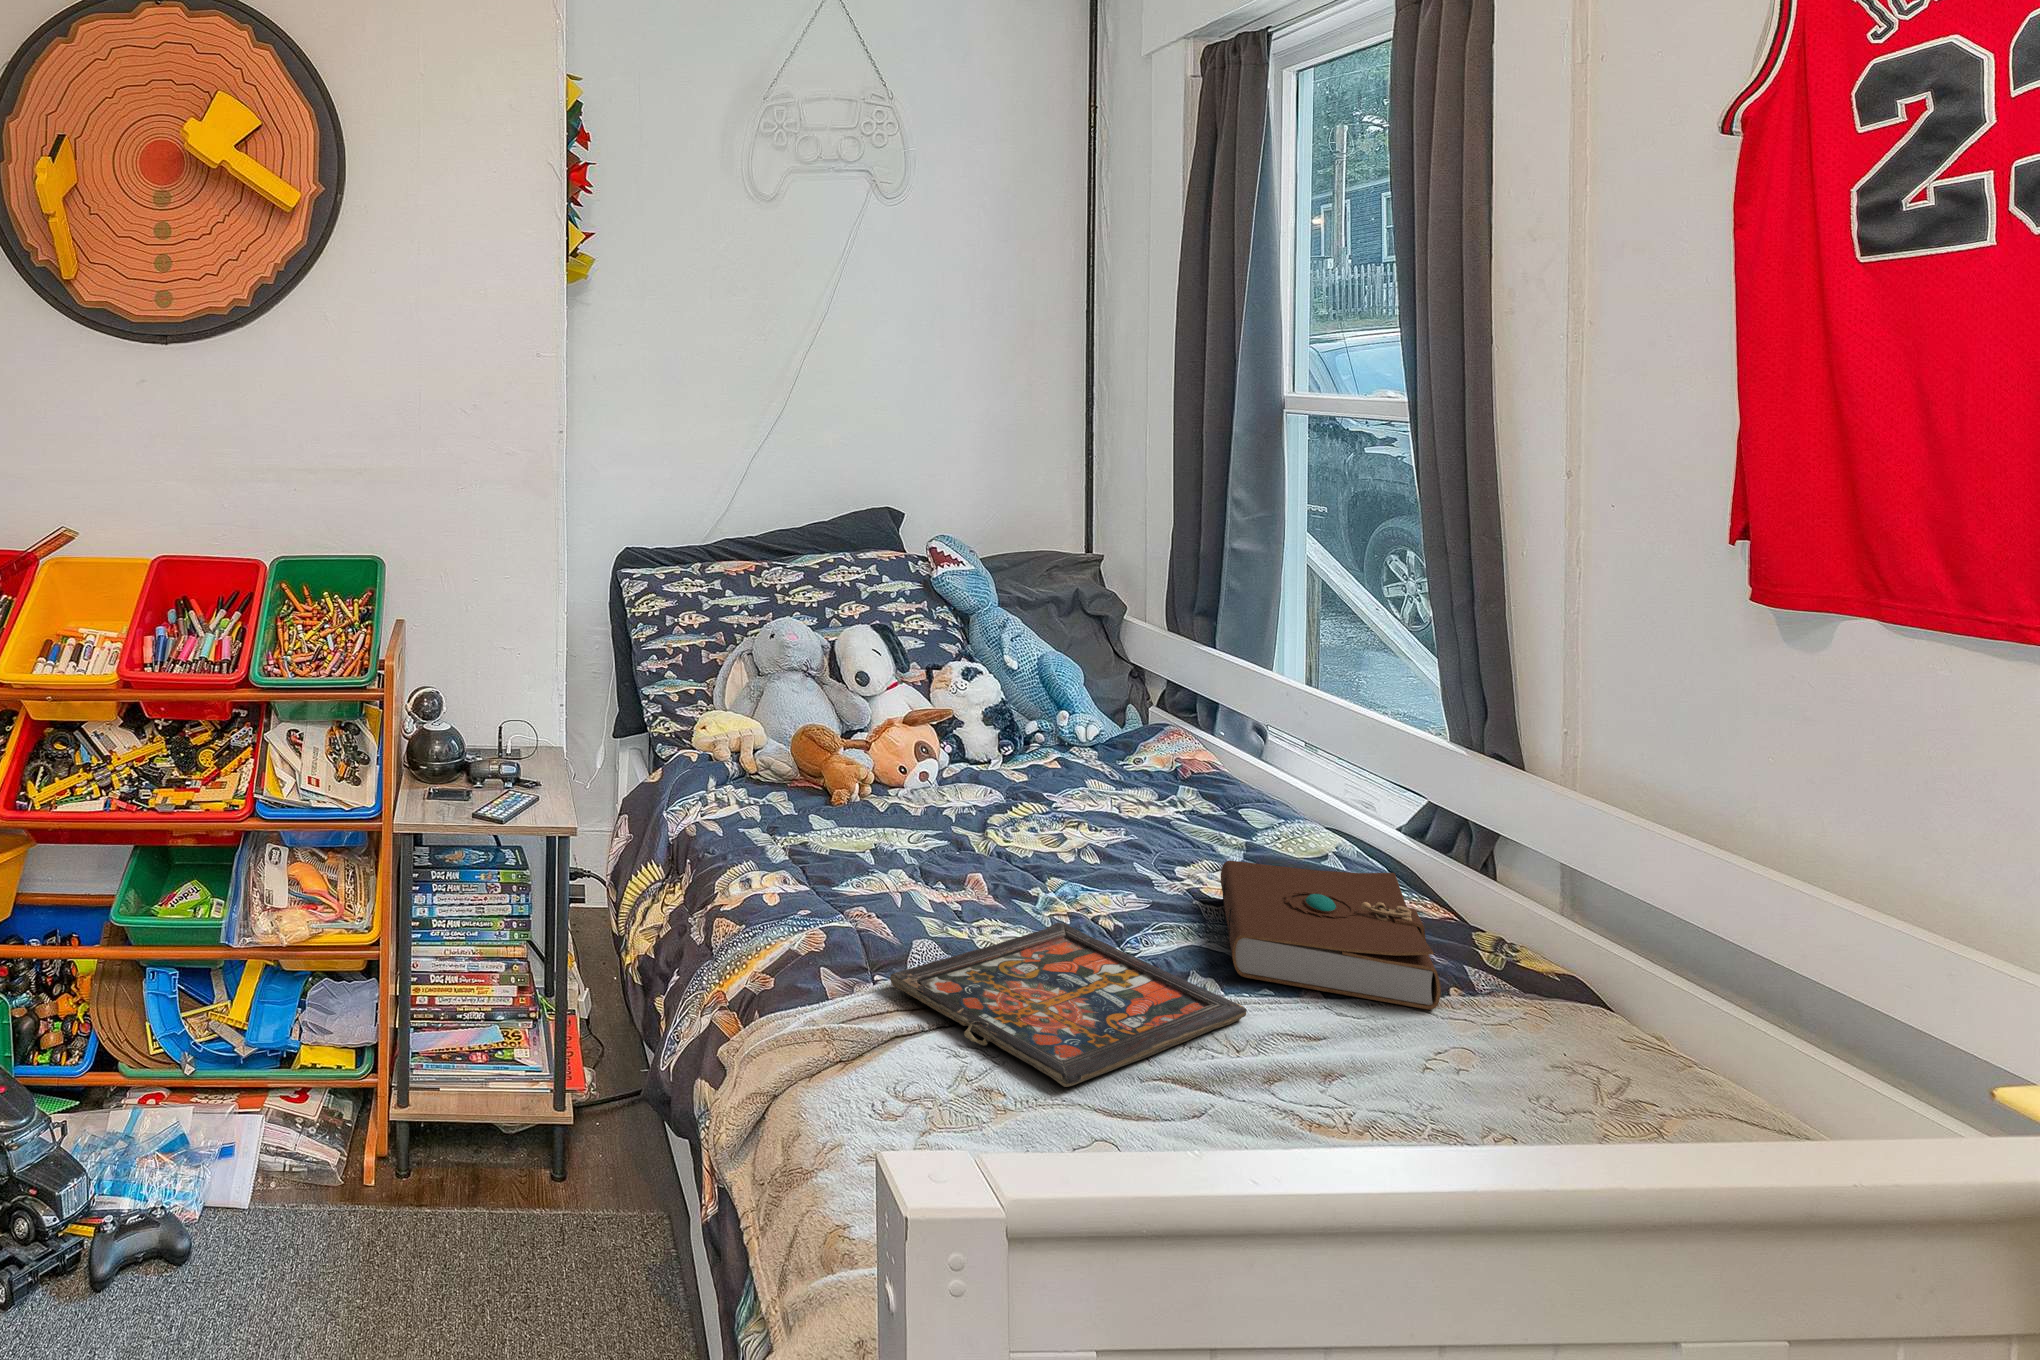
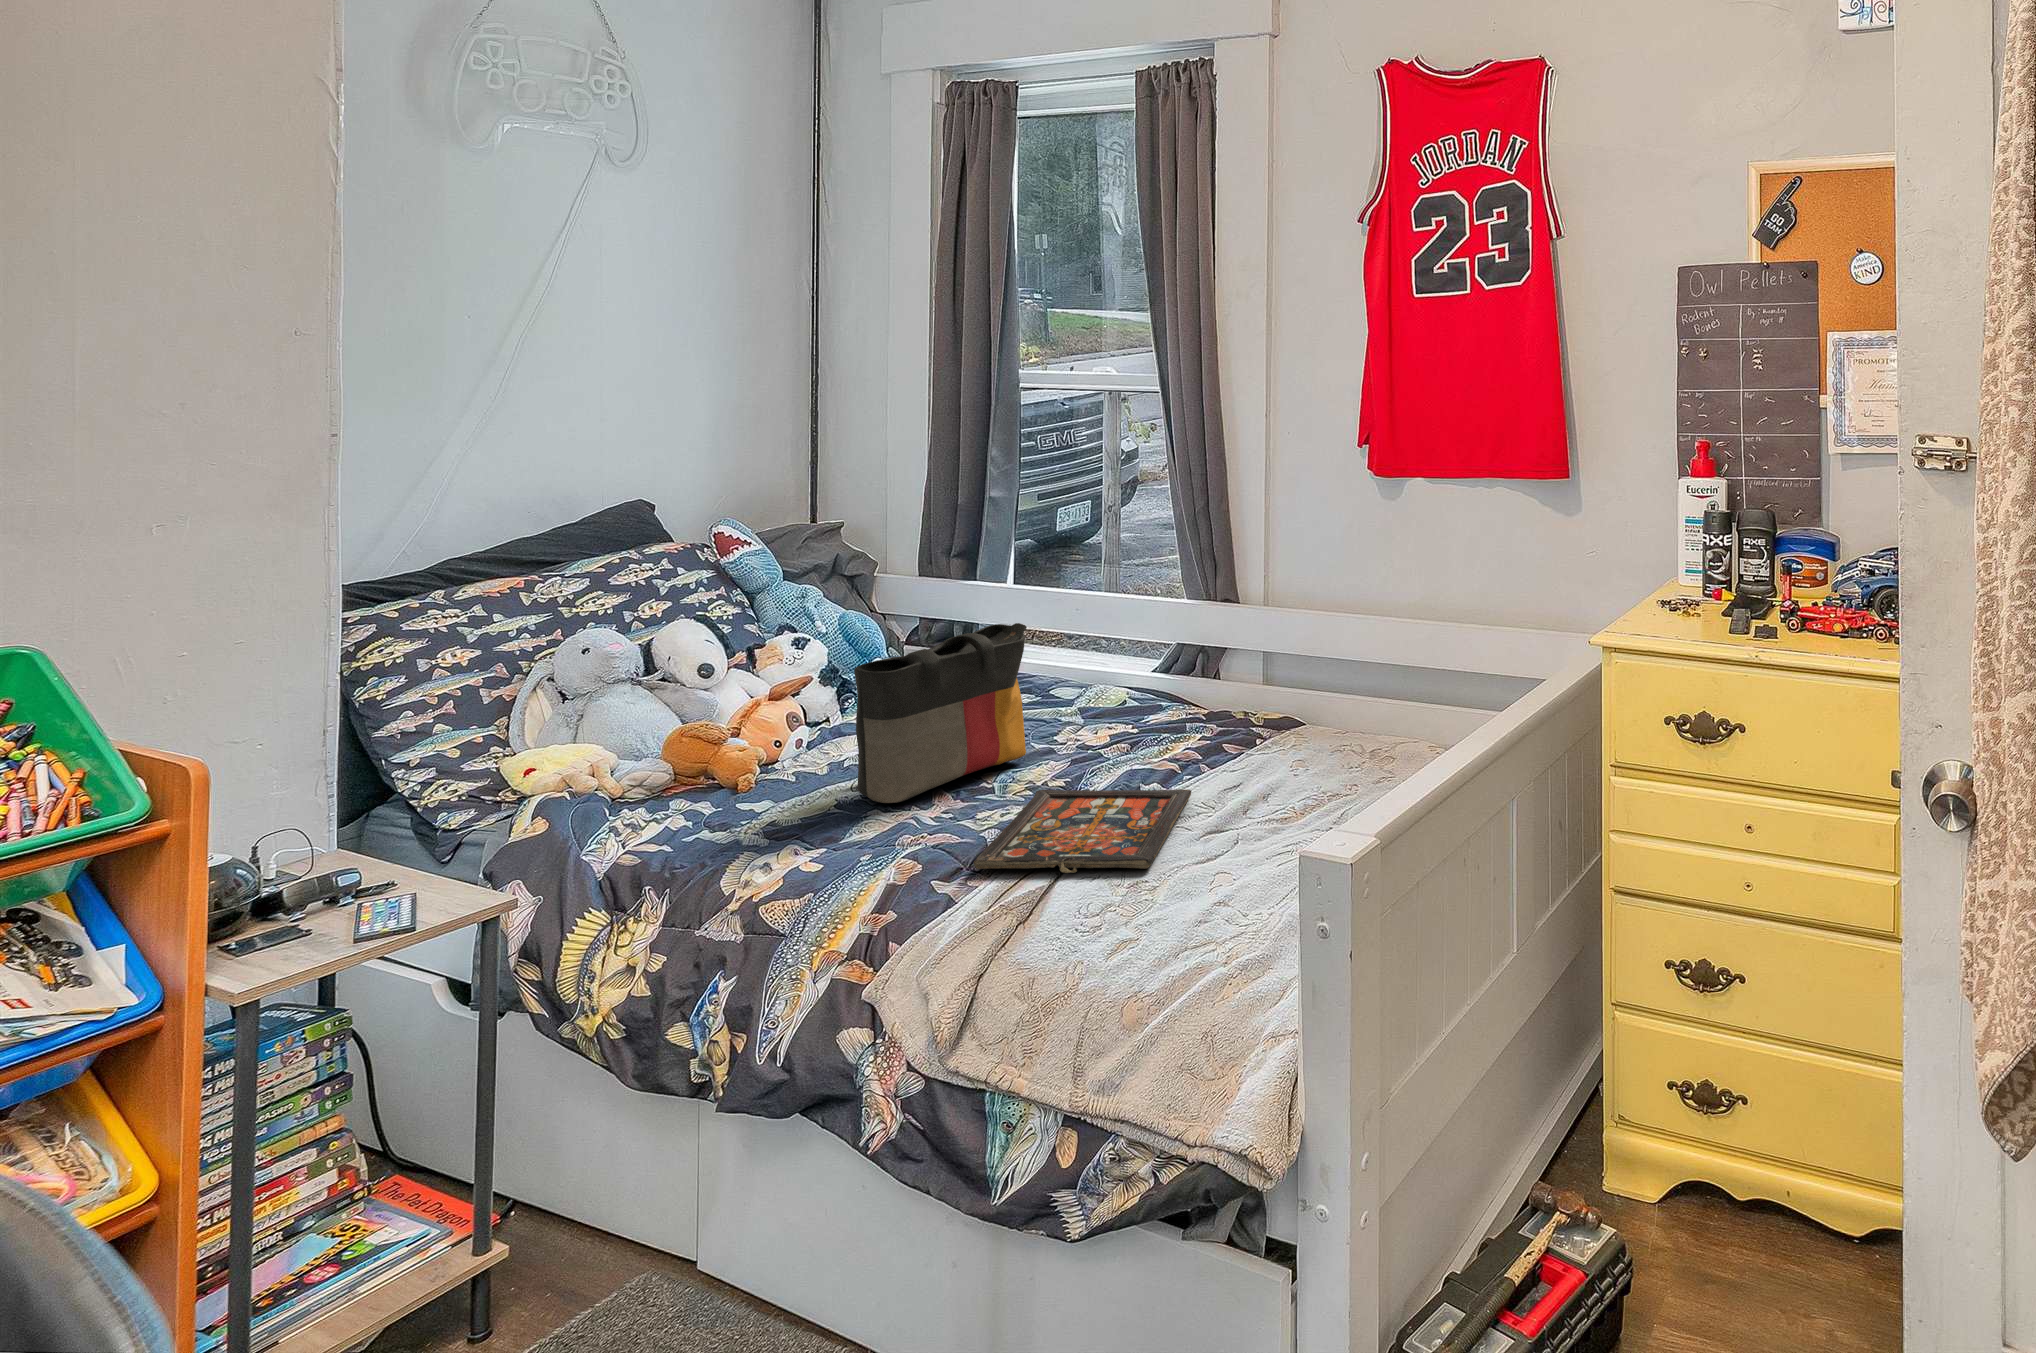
tote bag: none [887,700,1116,876] -> present [854,623,1027,803]
book: present [1221,861,1441,1010] -> none [1102,690,1268,778]

